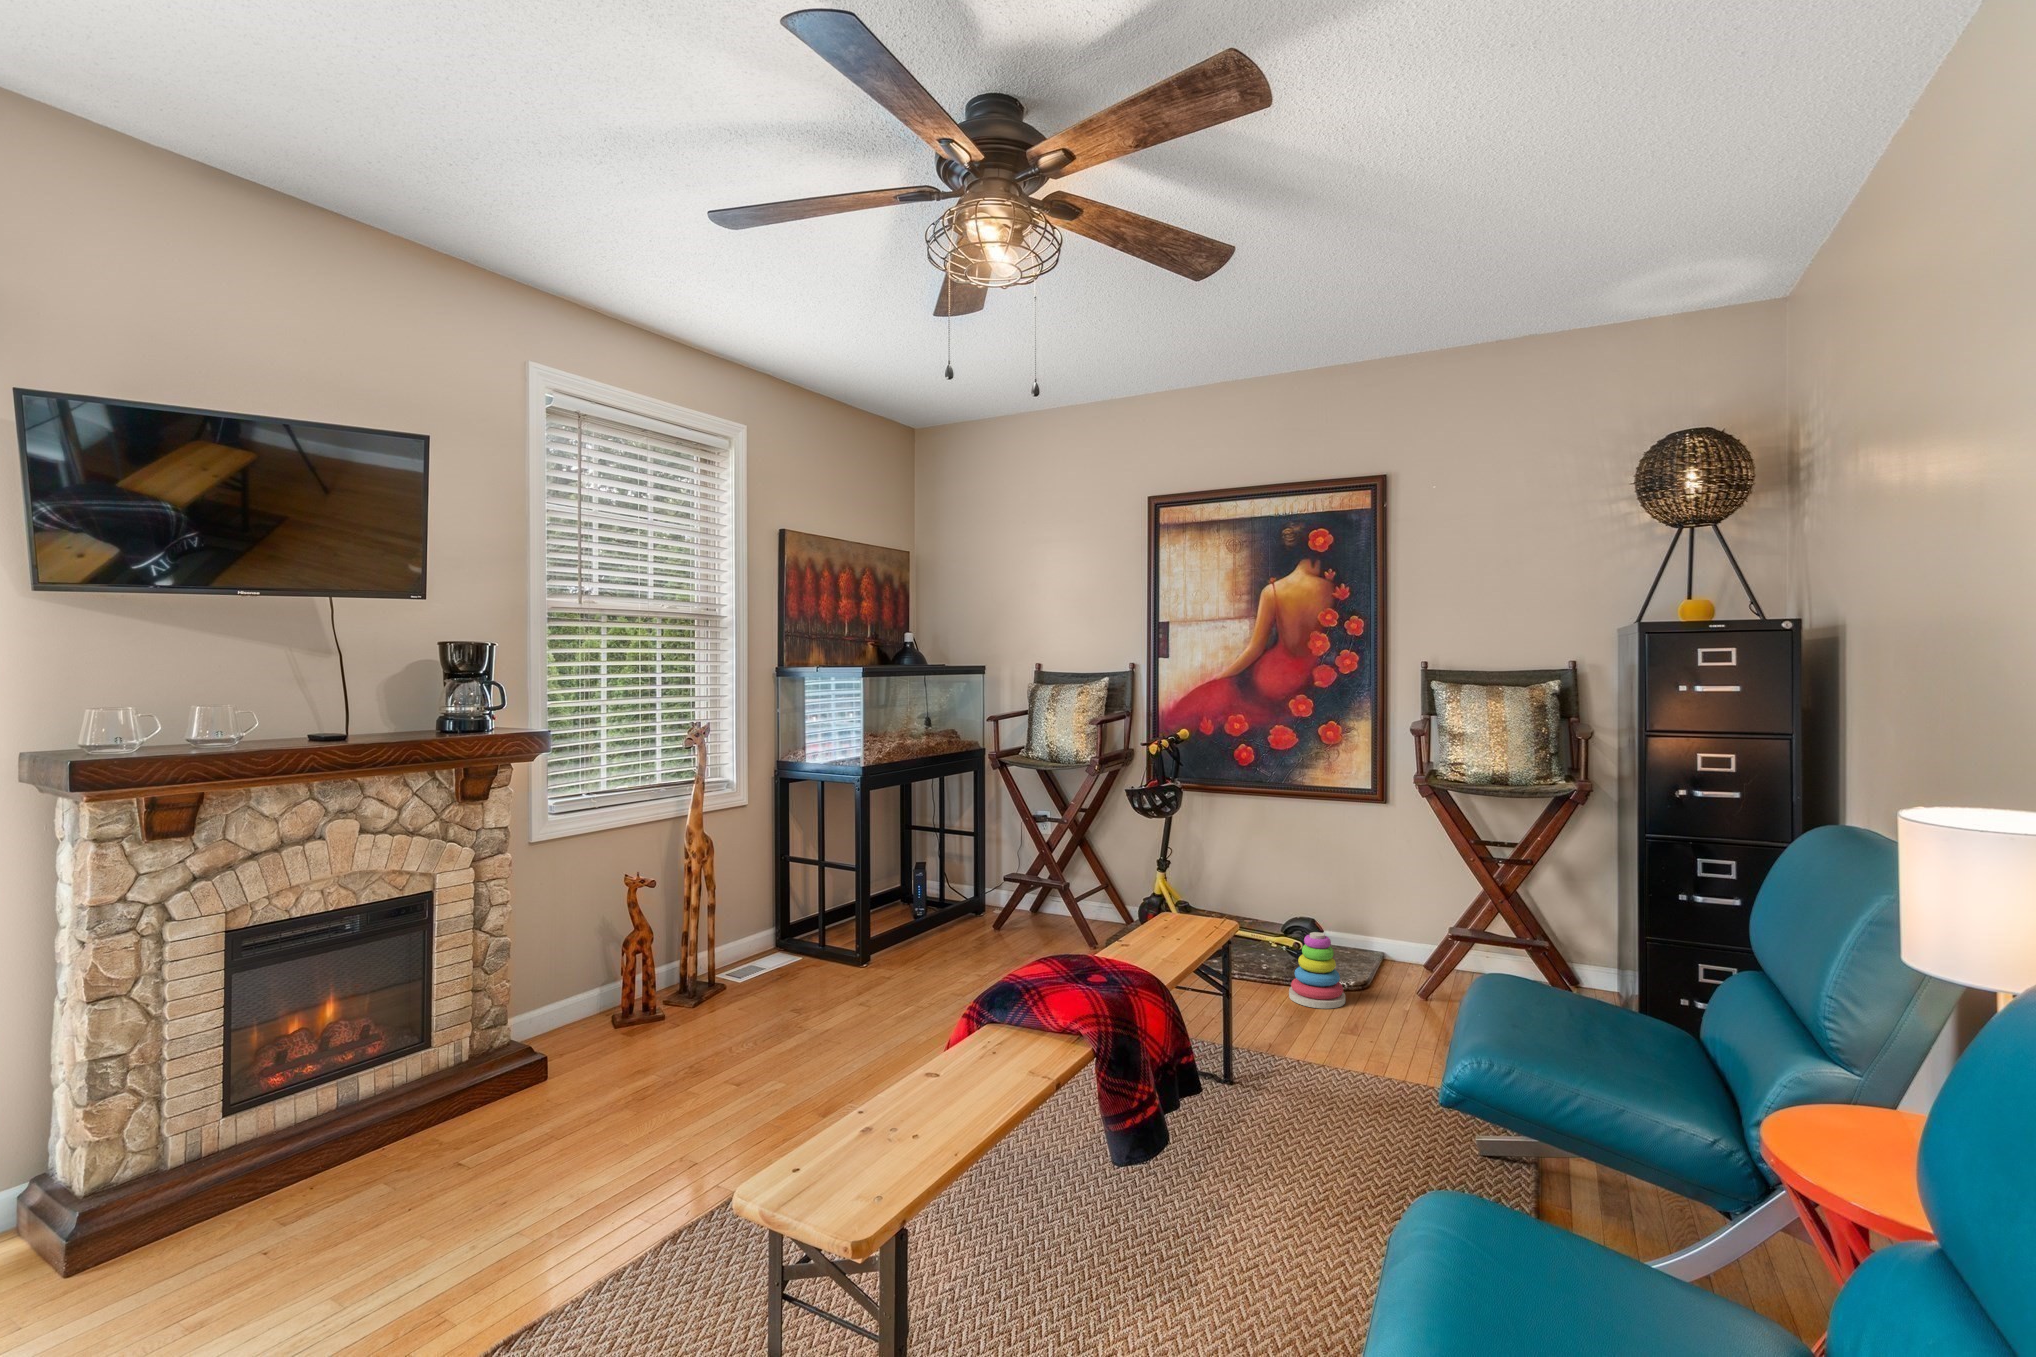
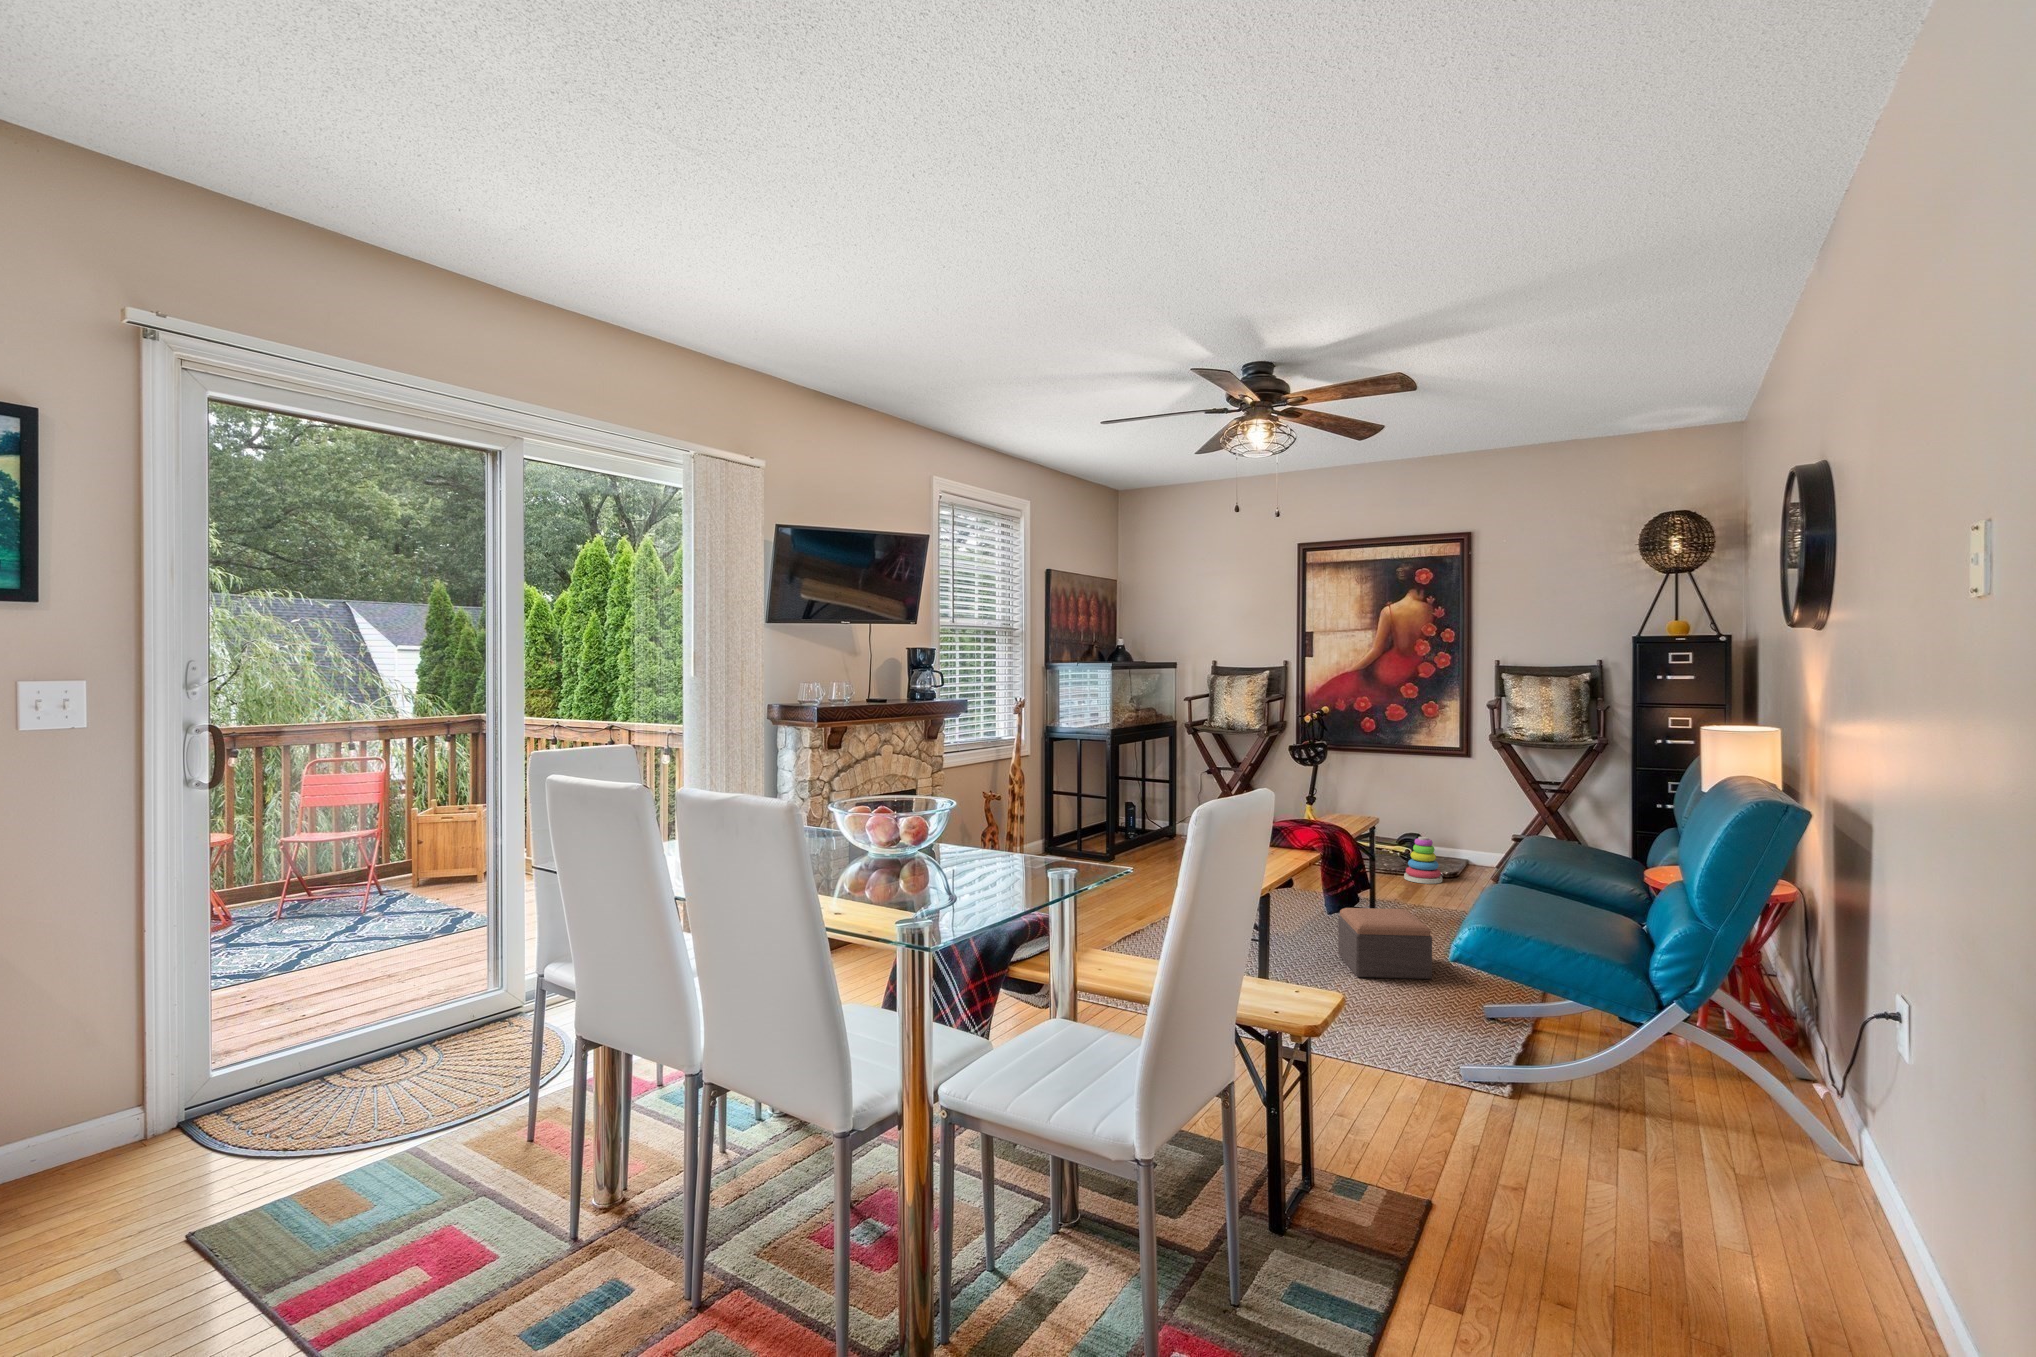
footstool: none [1141,1138,1309,1313] -> present [1338,908,1432,979]

